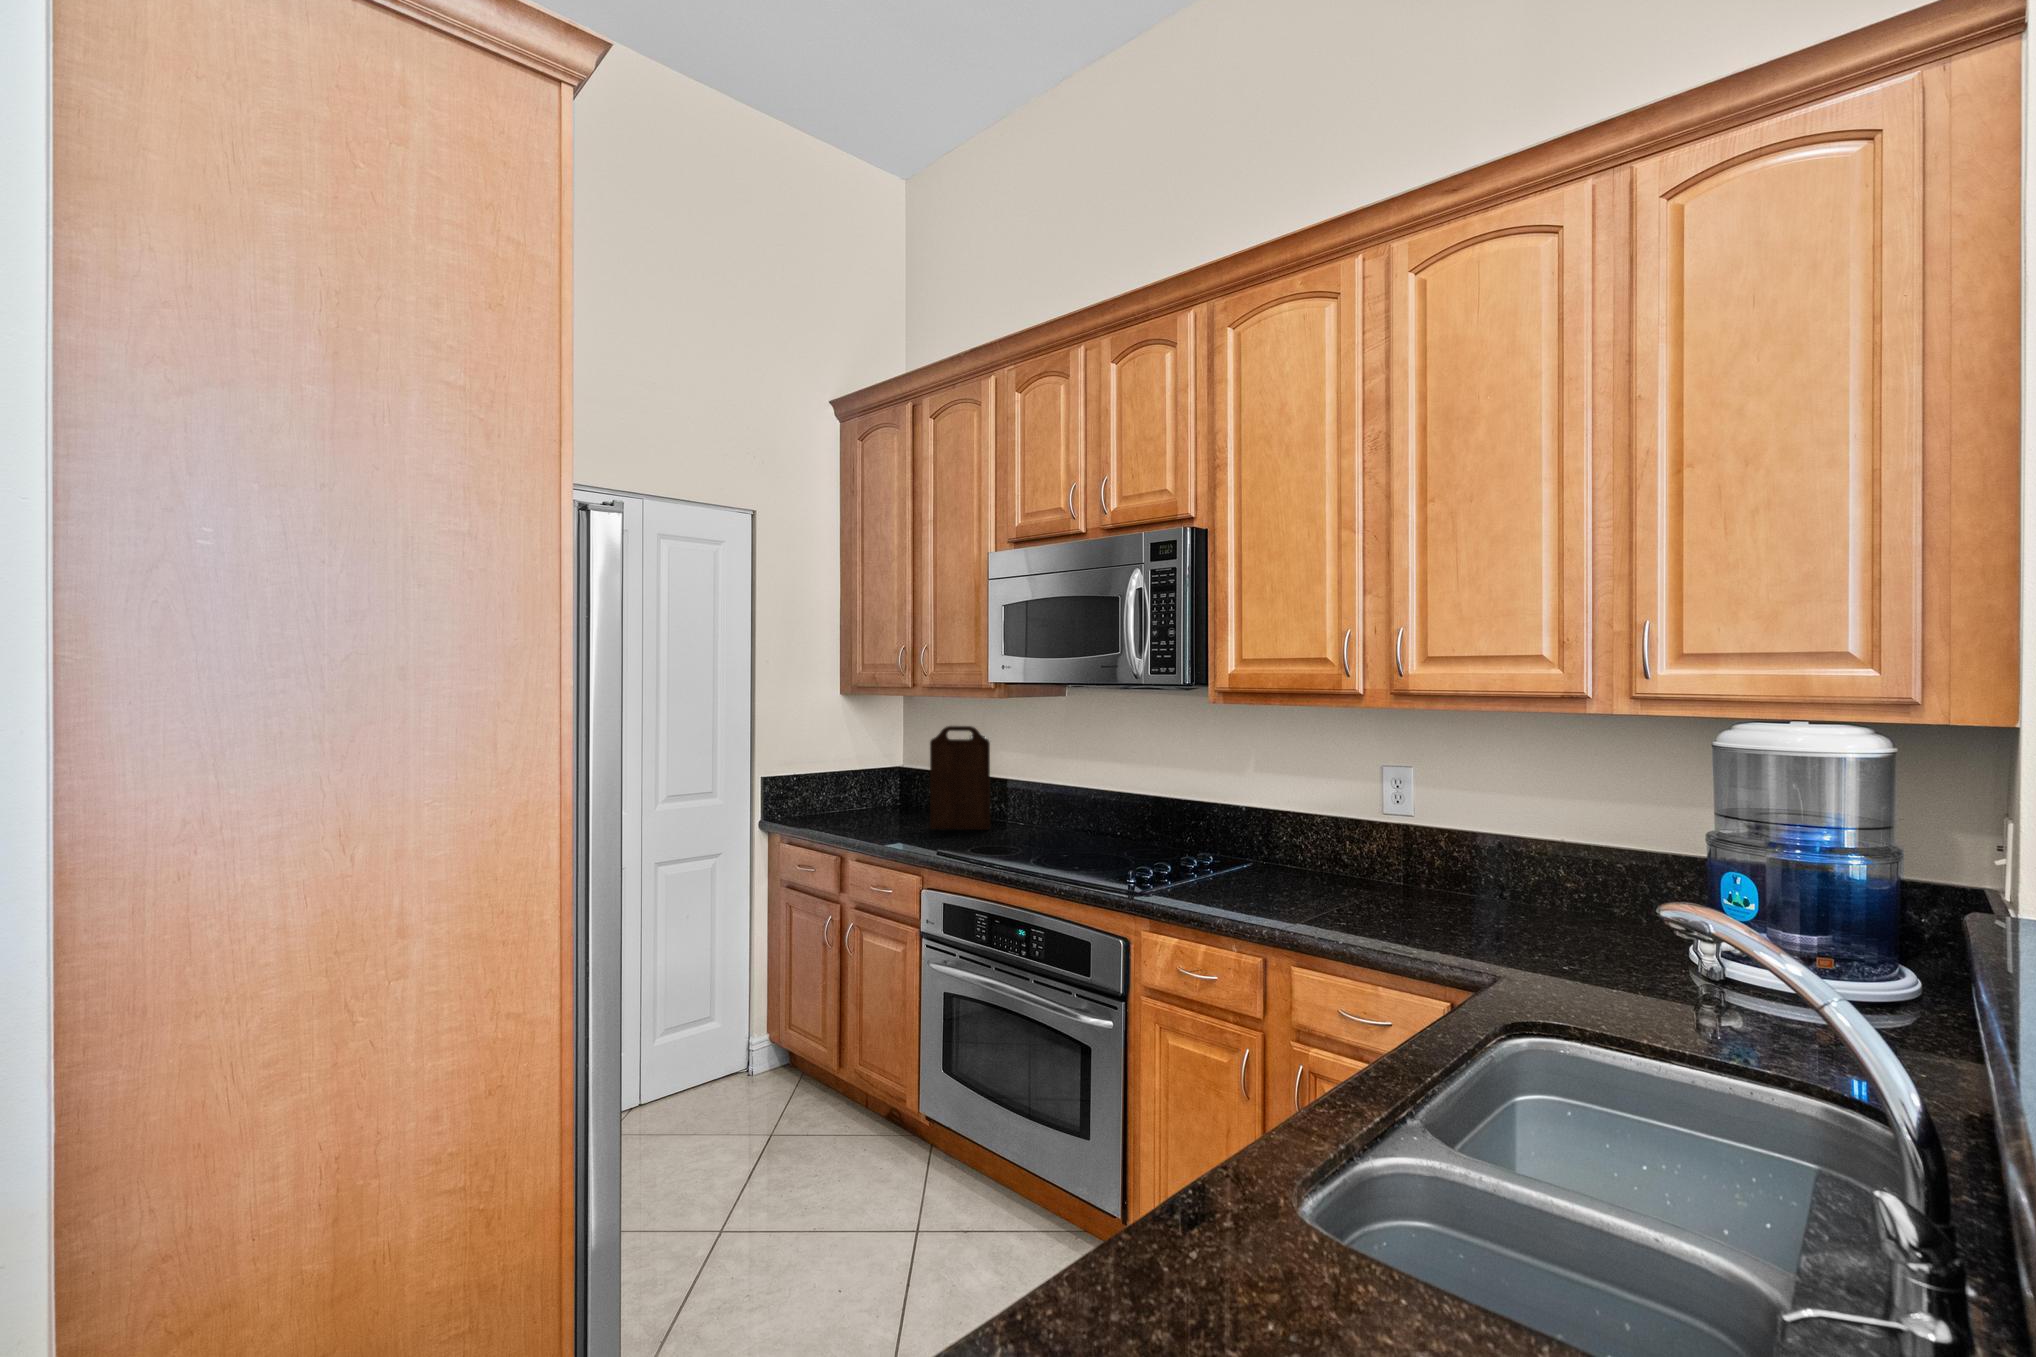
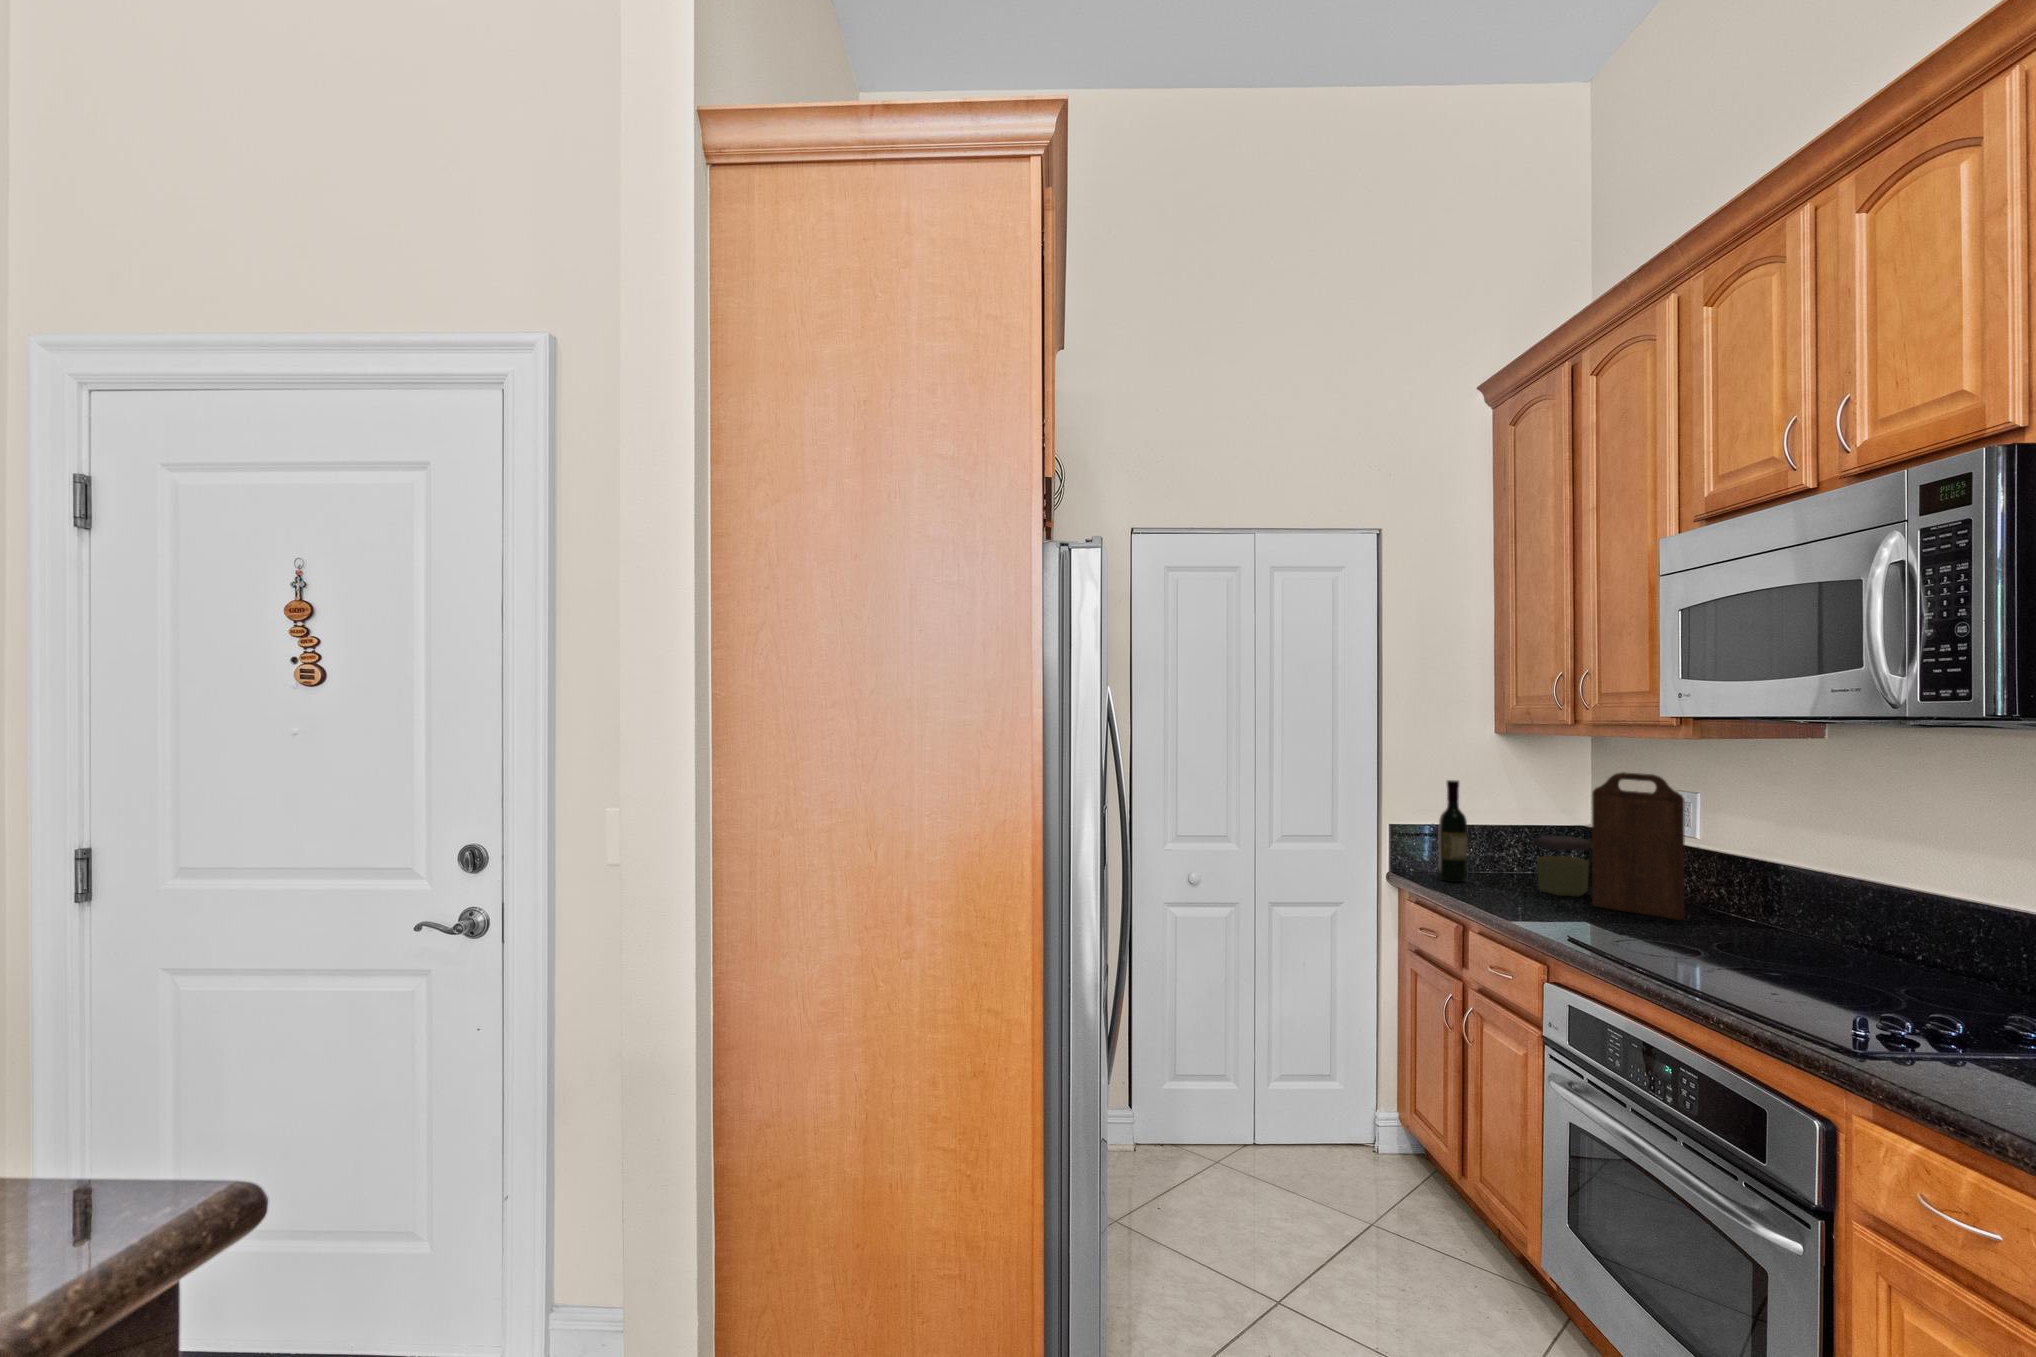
wine bottle: none [807,740,830,826] -> present [1439,780,1468,882]
jar: none [882,777,921,825] -> present [1534,835,1592,897]

